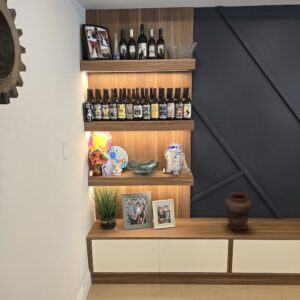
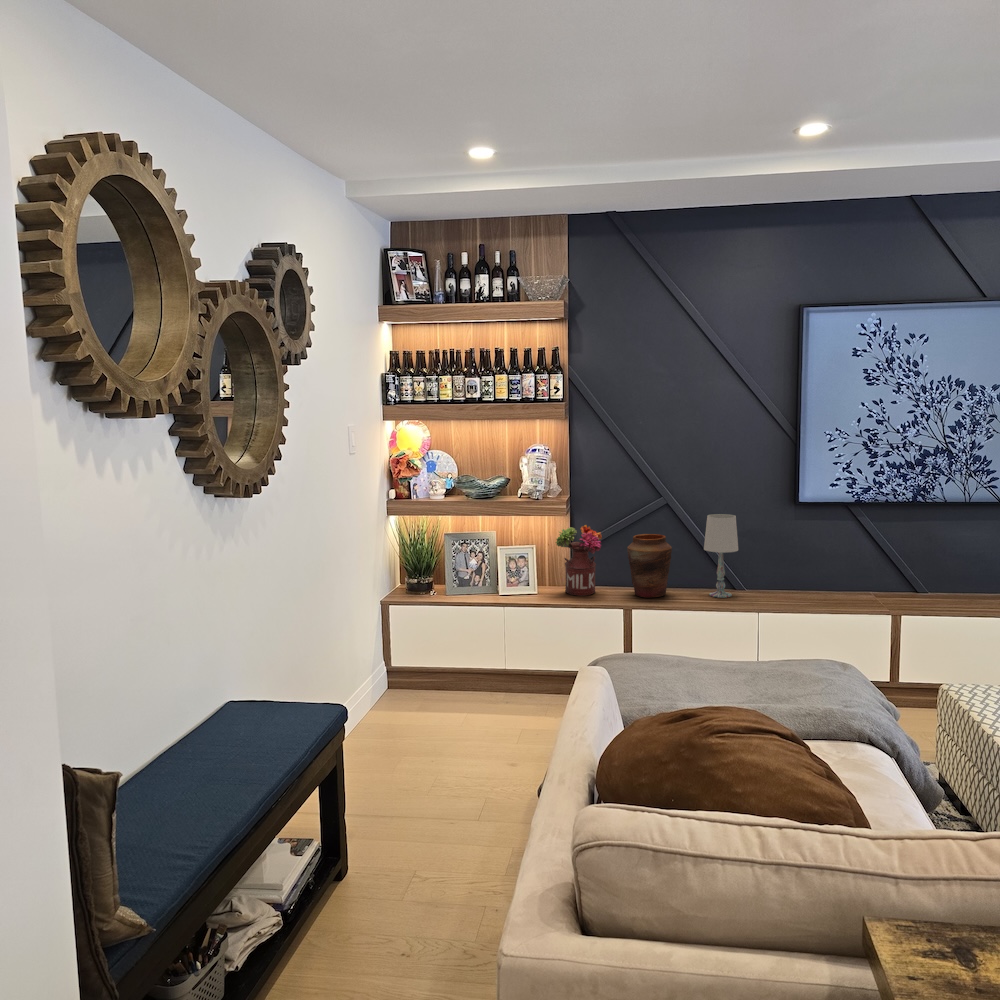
table lamp: none [268,182,288,229] -> present [704,514,738,598]
flower arrangement: none [185,188,213,229] -> present [556,525,602,596]

